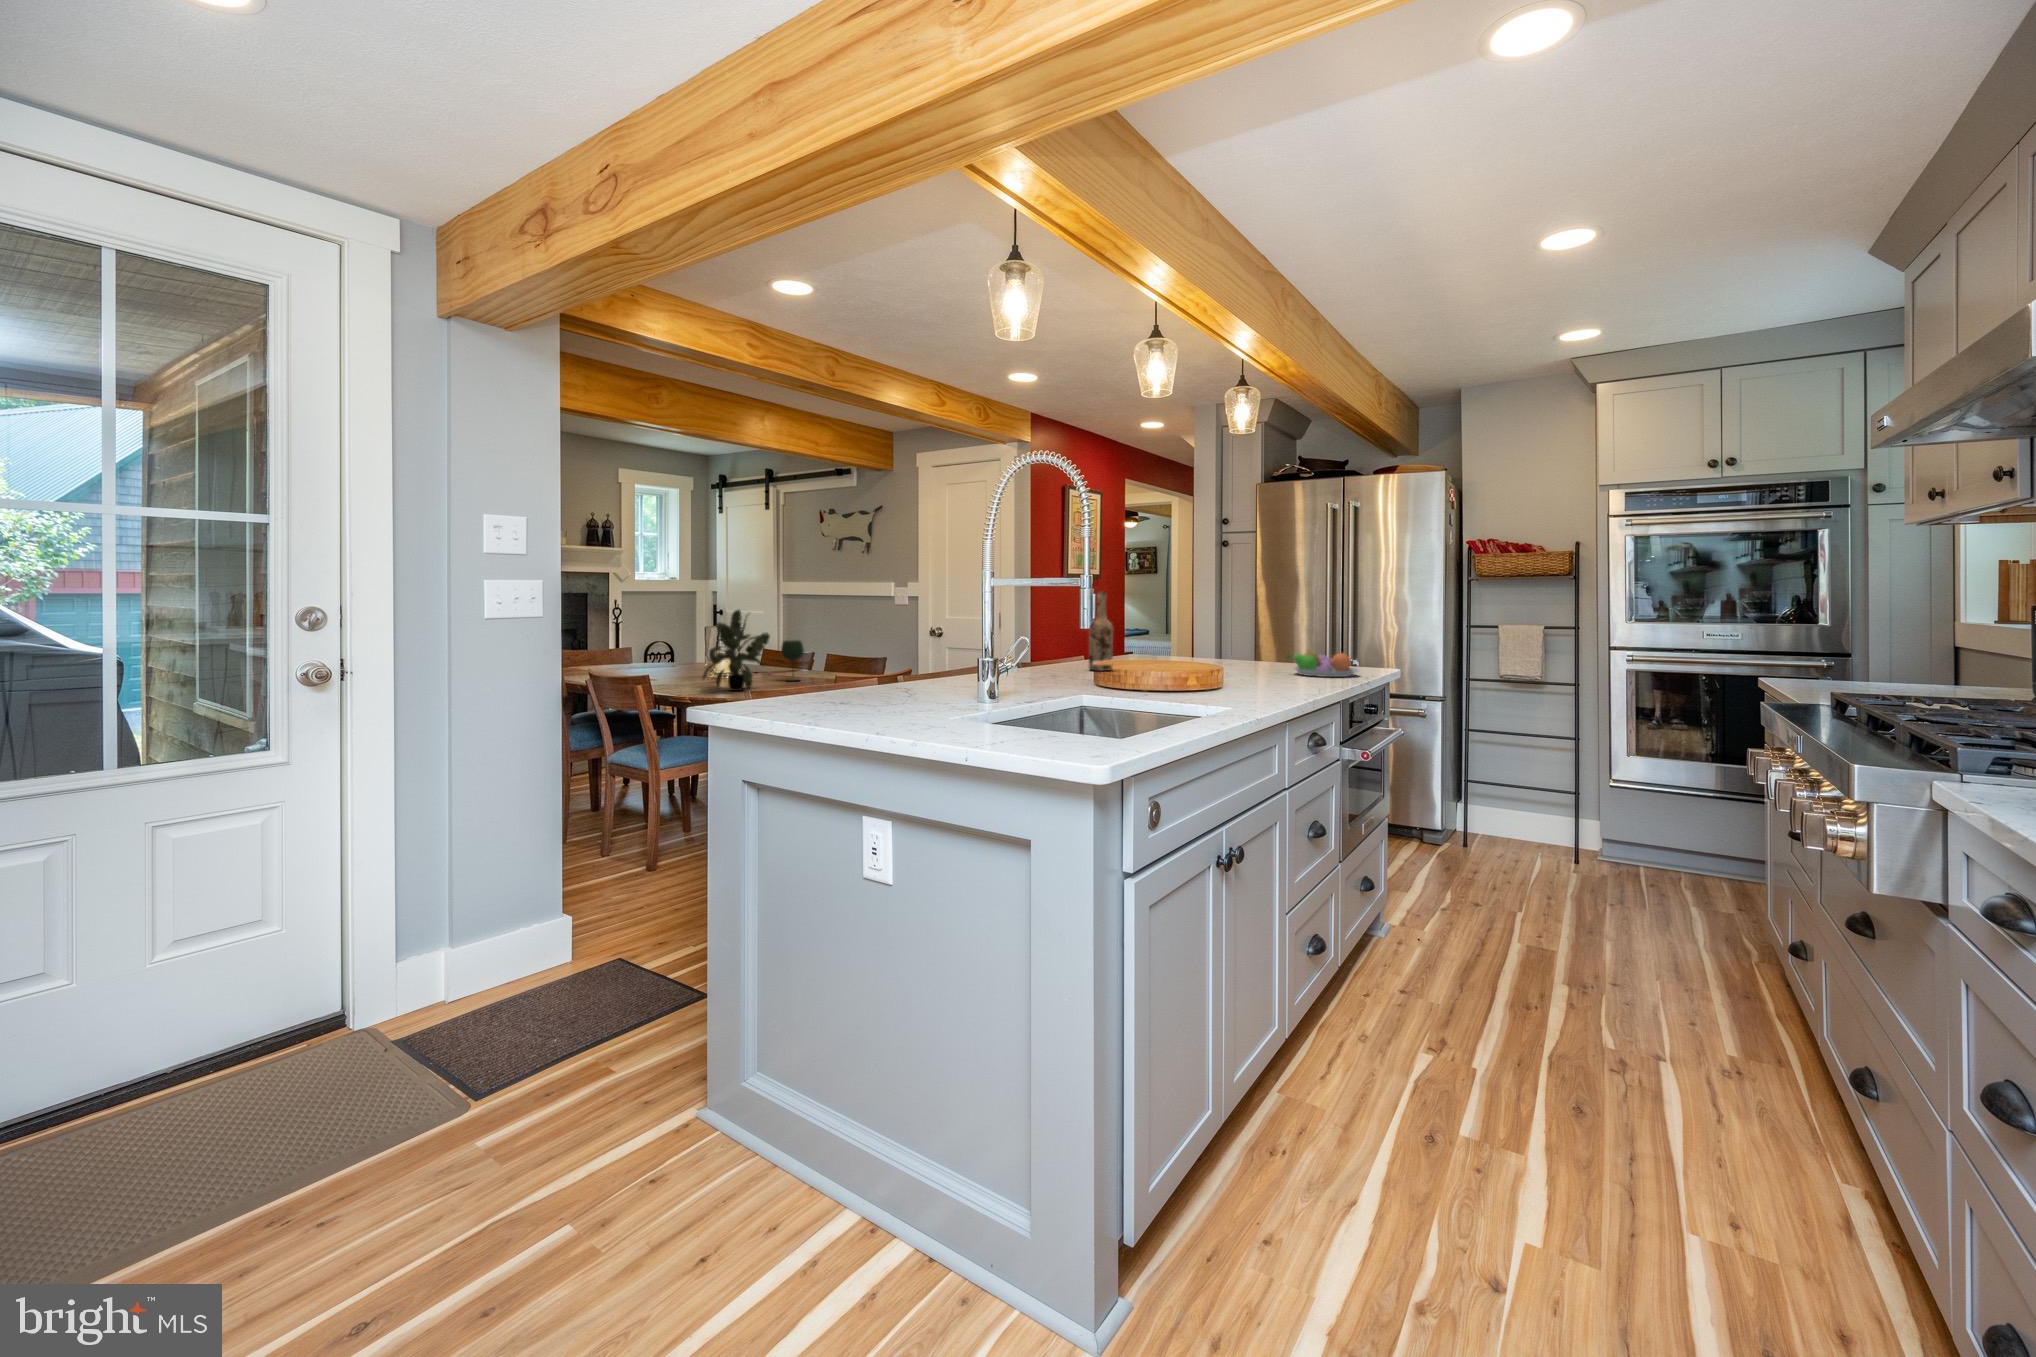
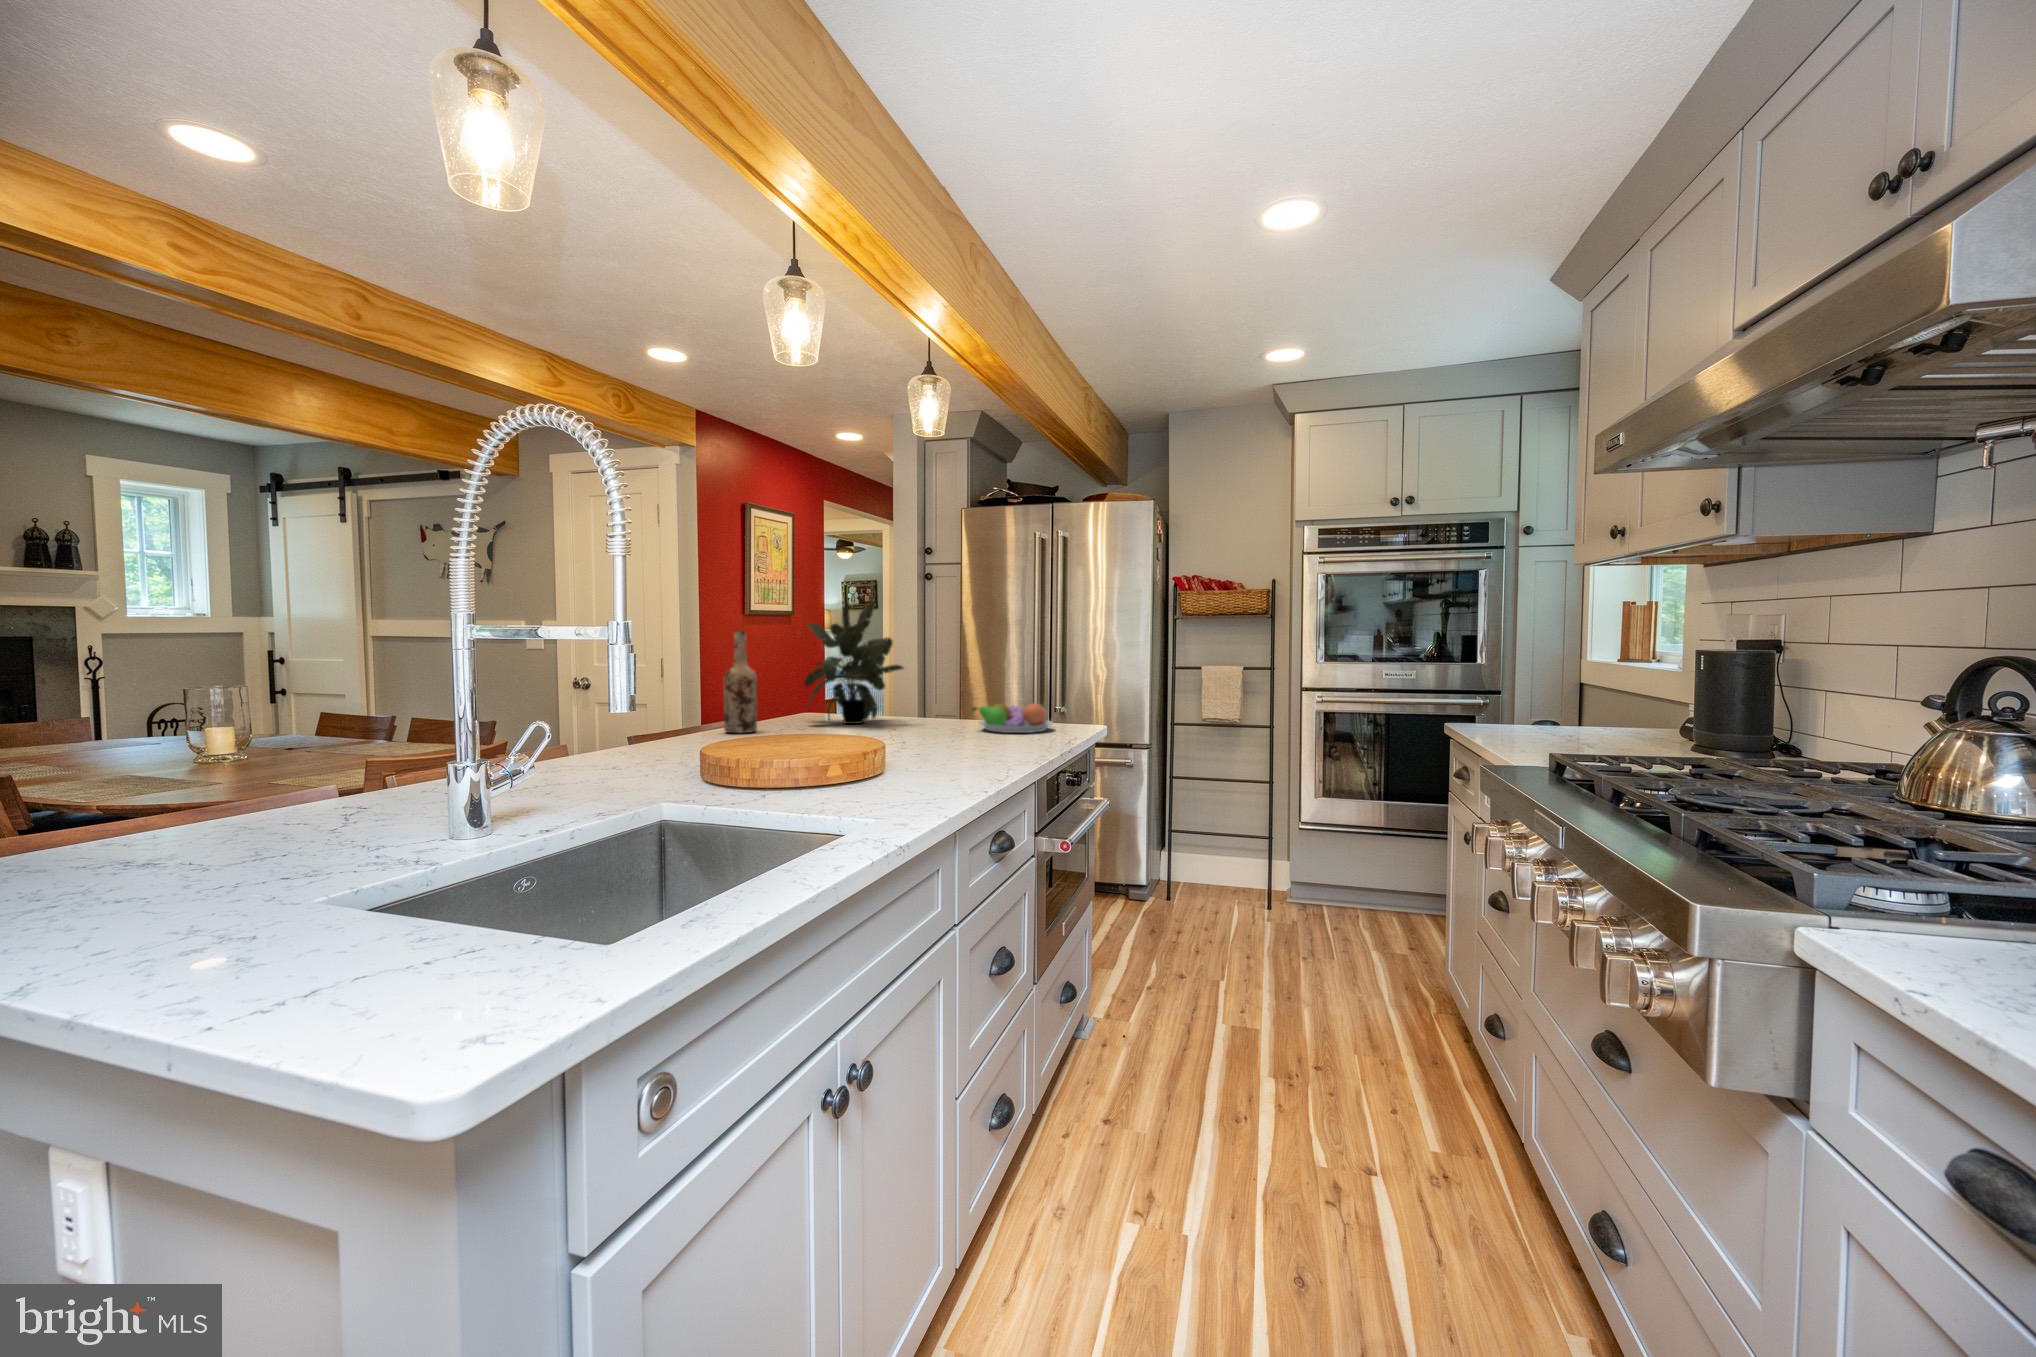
potted plant: present [703,610,770,691] -> present [804,601,903,724]
wine glass: present [781,640,804,681] -> none [303,696,343,754]

